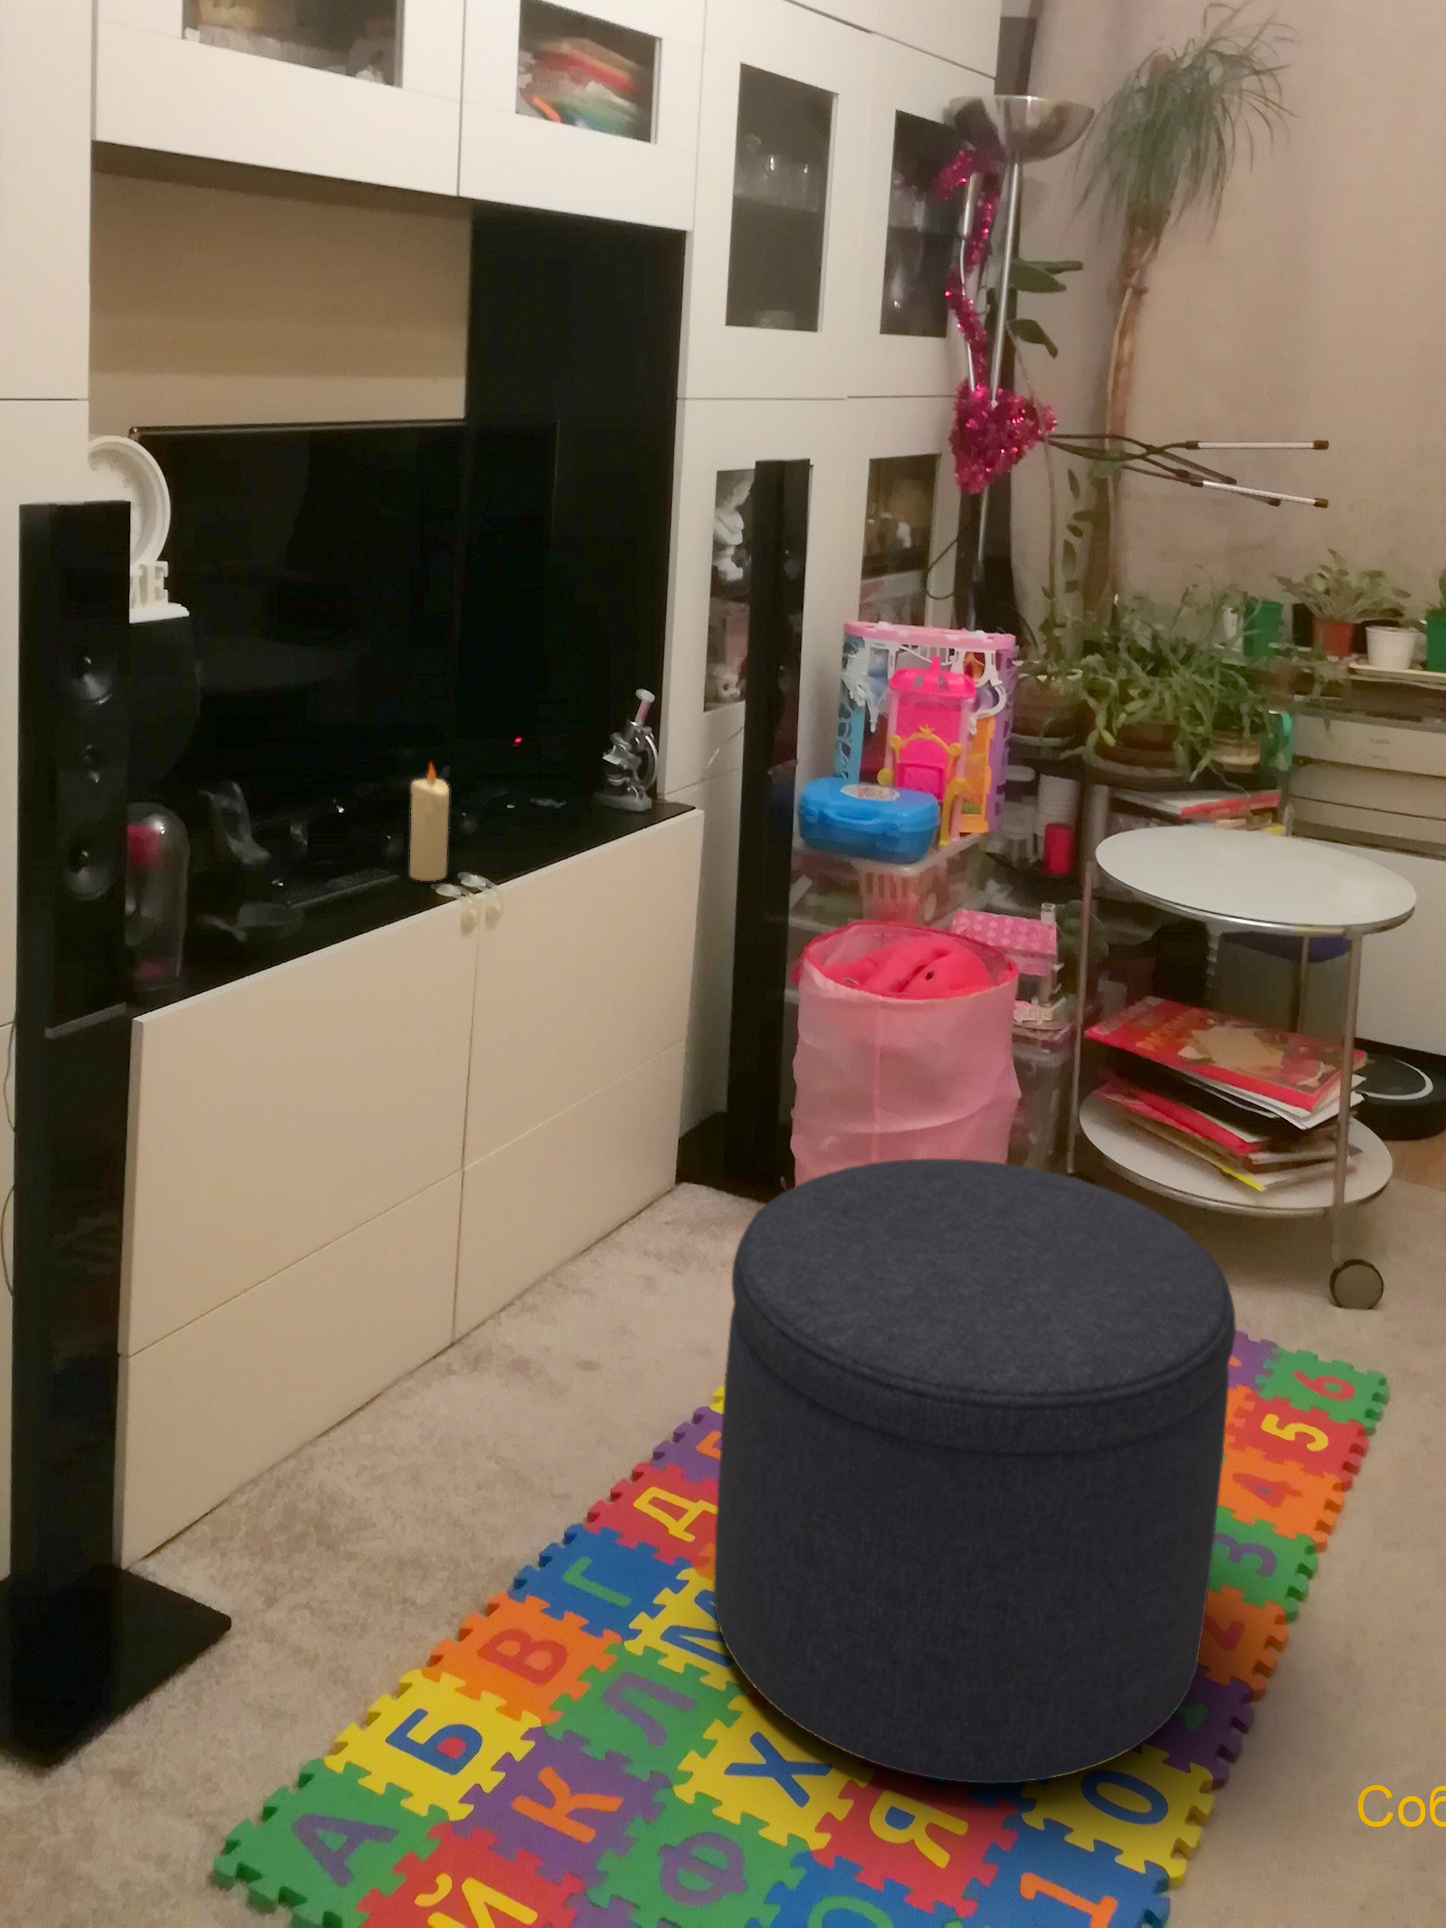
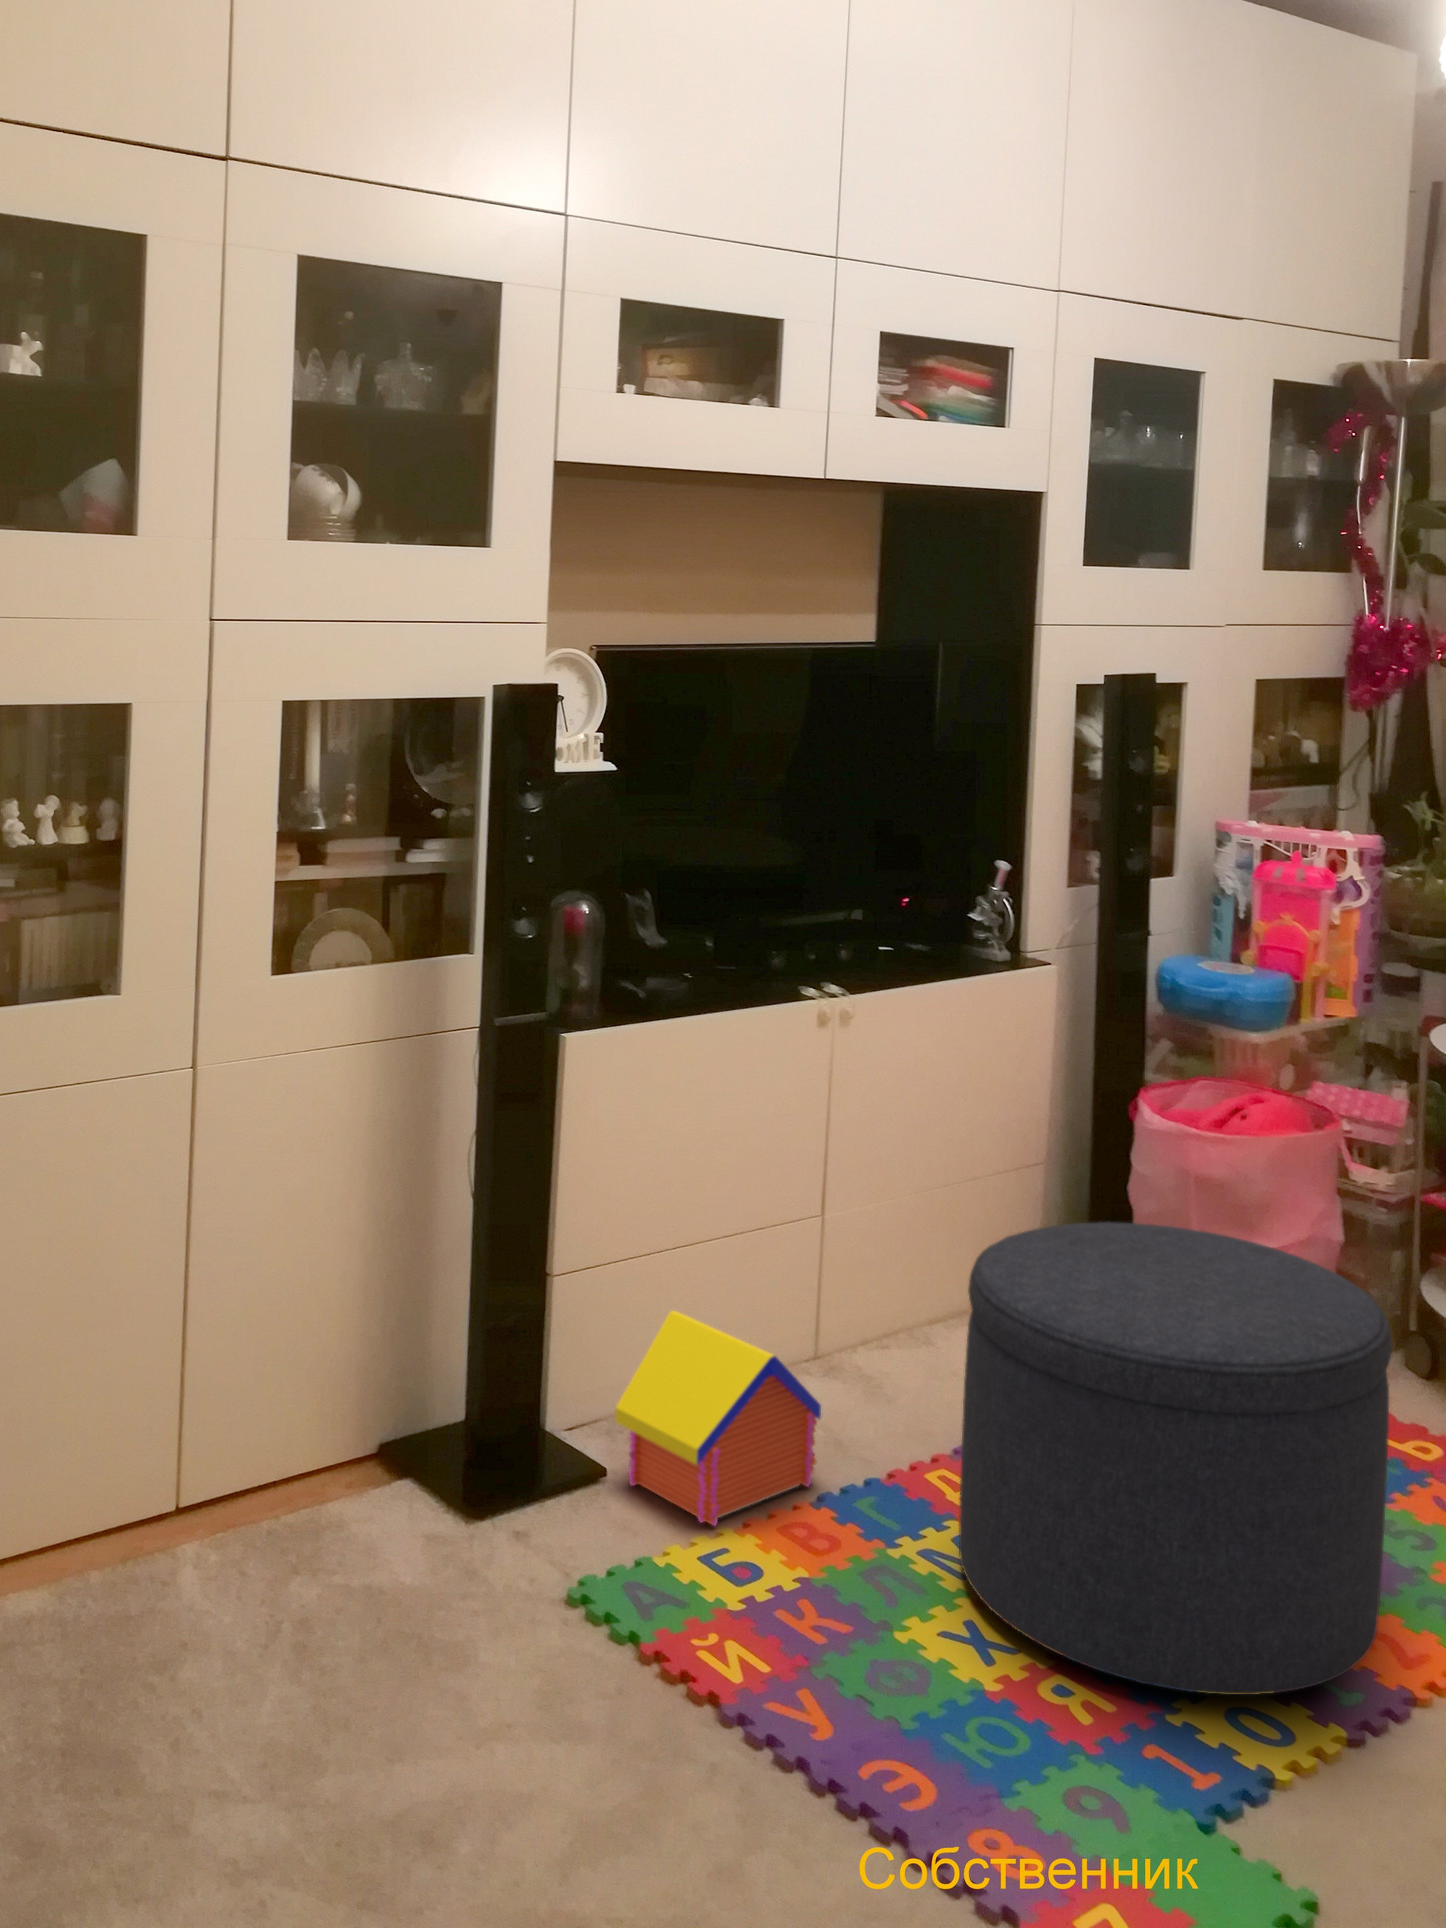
candle: present [410,765,449,881] -> none [791,896,821,987]
toy house: none [235,1367,510,1670] -> present [615,1311,821,1526]

